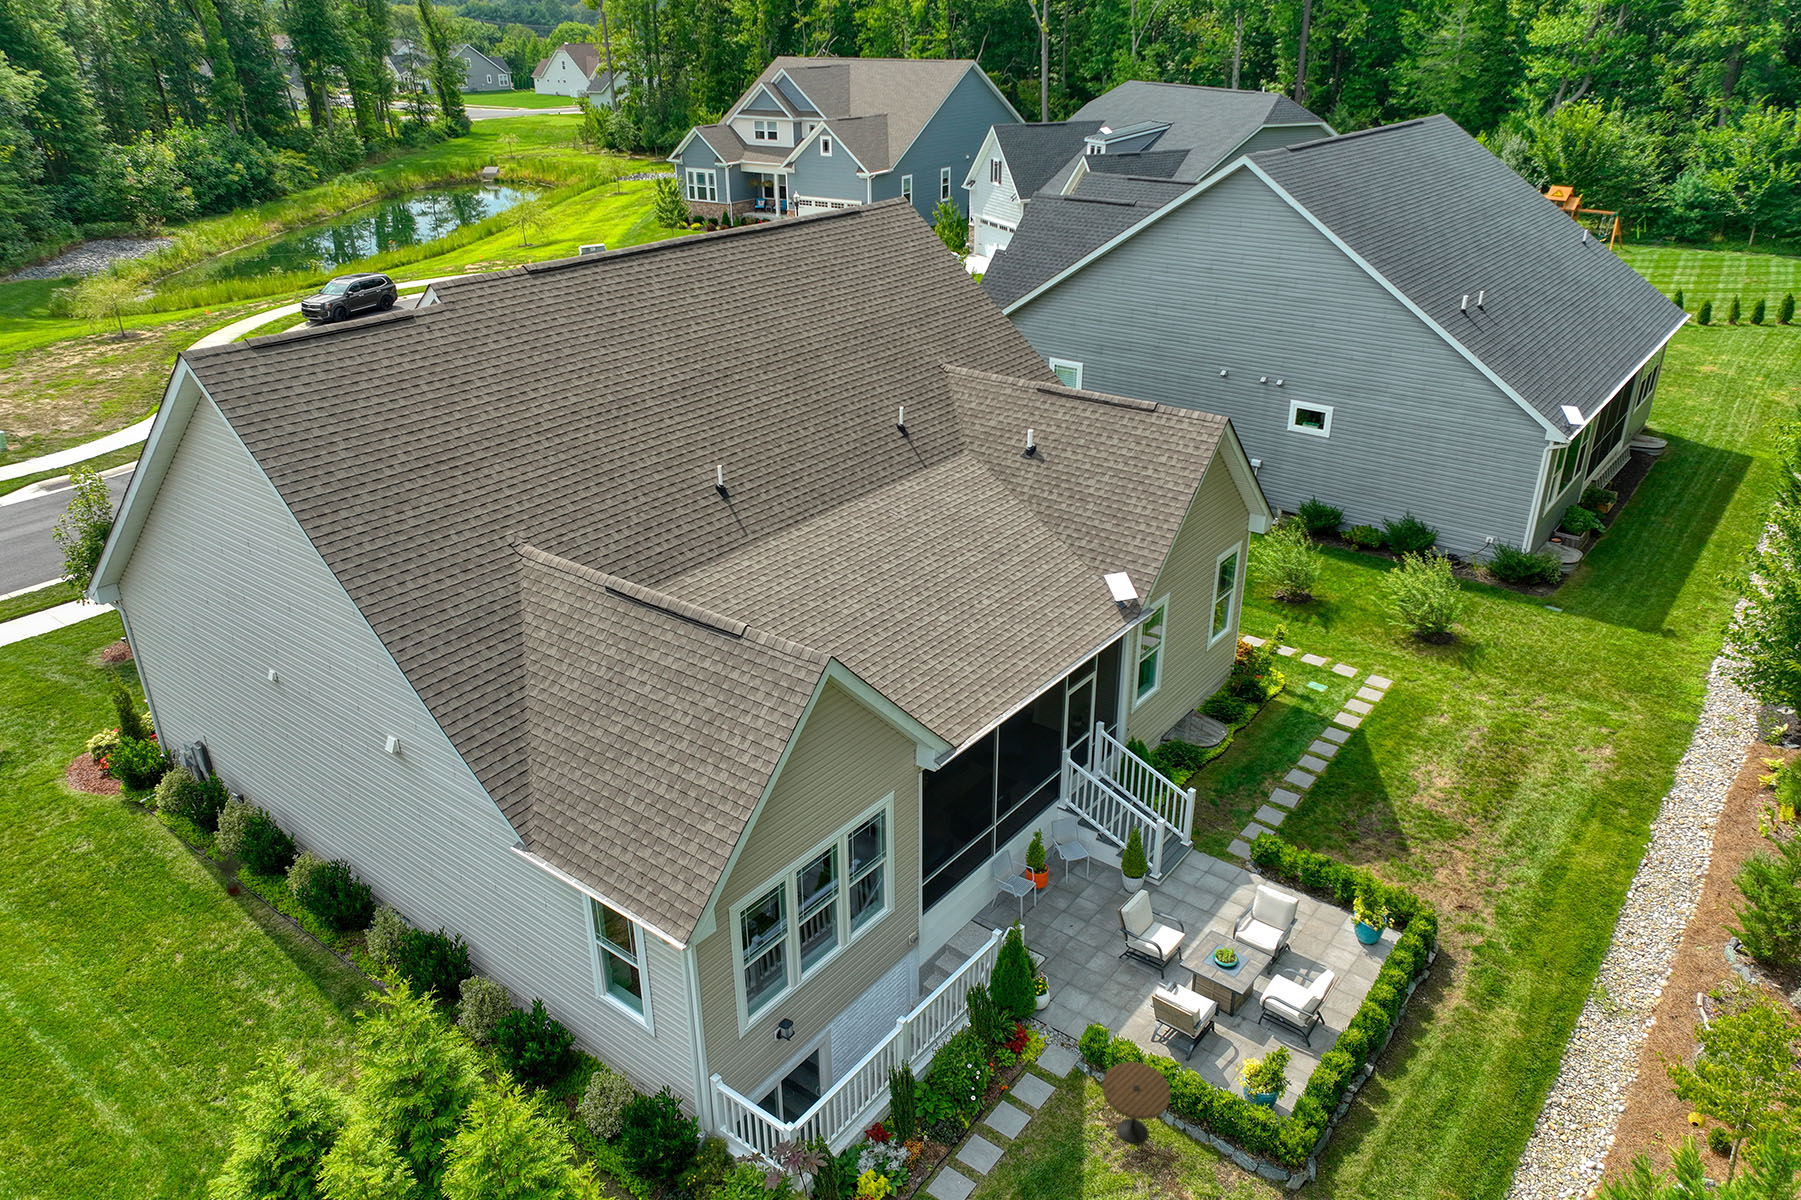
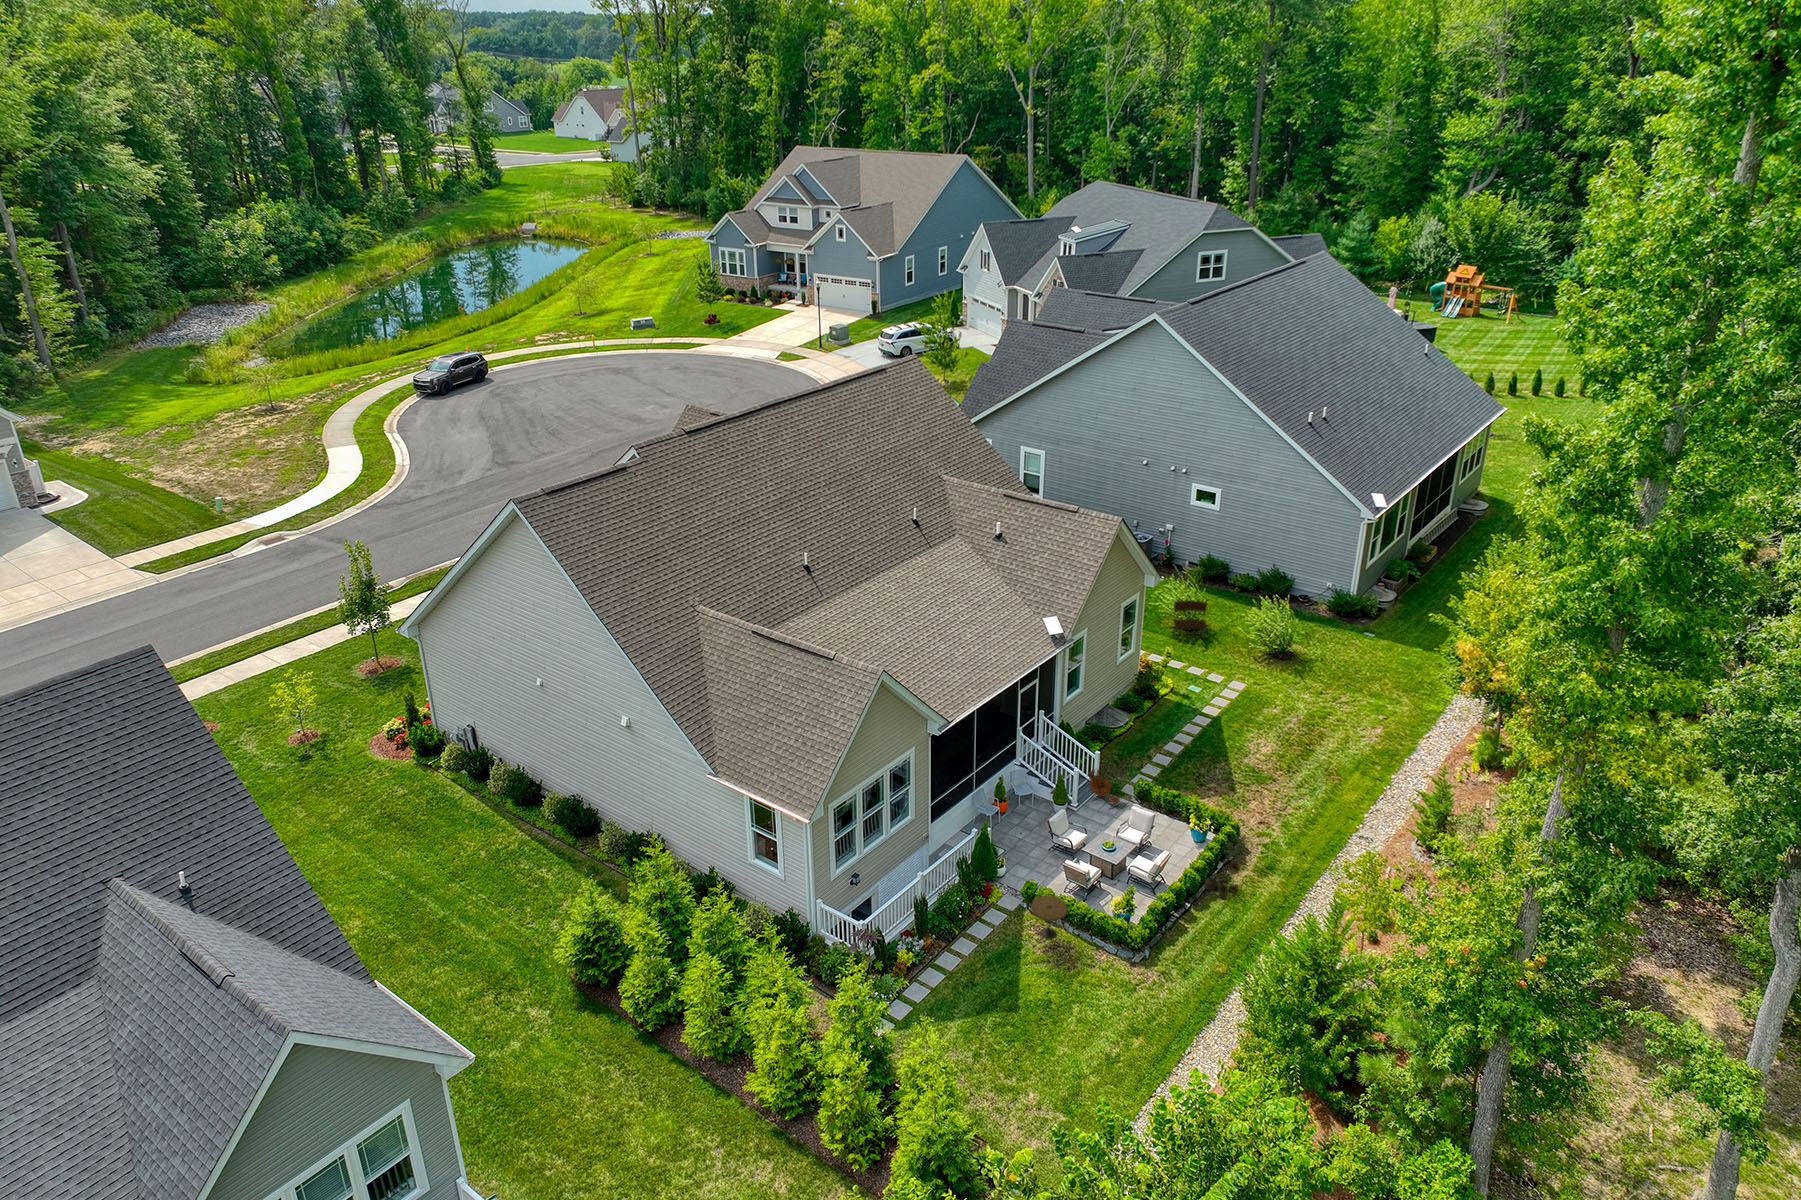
bench: none [1269,558,1321,615] -> present [1173,600,1207,638]
lounge chair: none [1177,815,1230,884] -> present [1089,769,1120,807]
potted tree: present [216,851,246,895] -> present [1224,836,1246,868]
woven basket: none [1395,1017,1458,1060] -> present [1204,877,1238,899]

